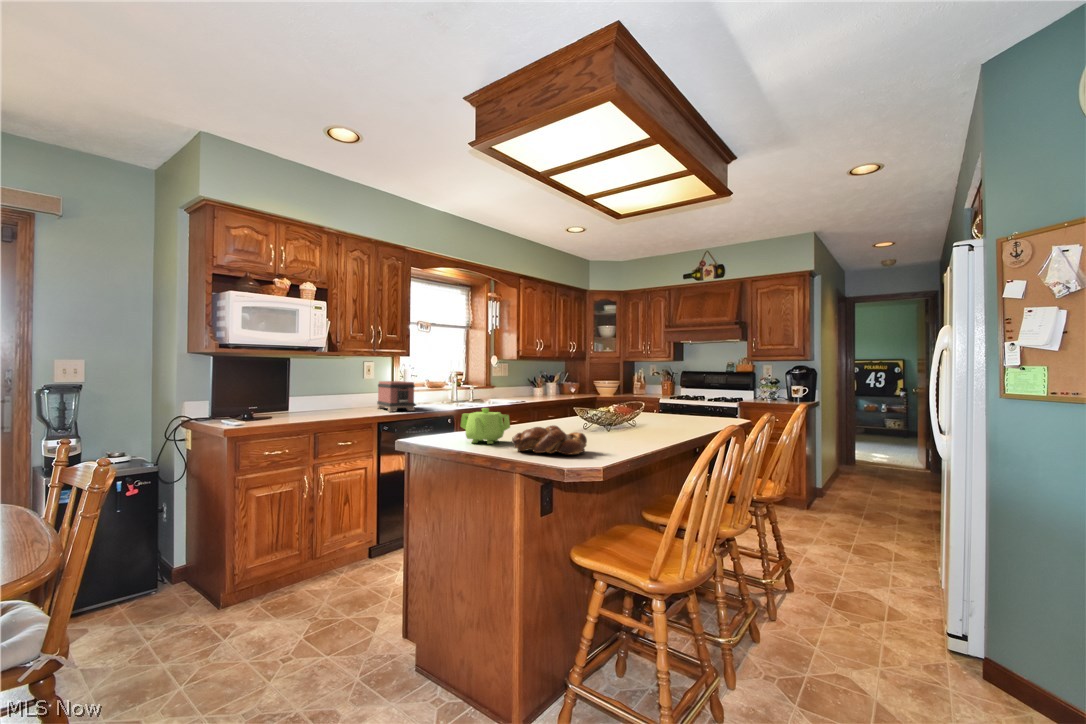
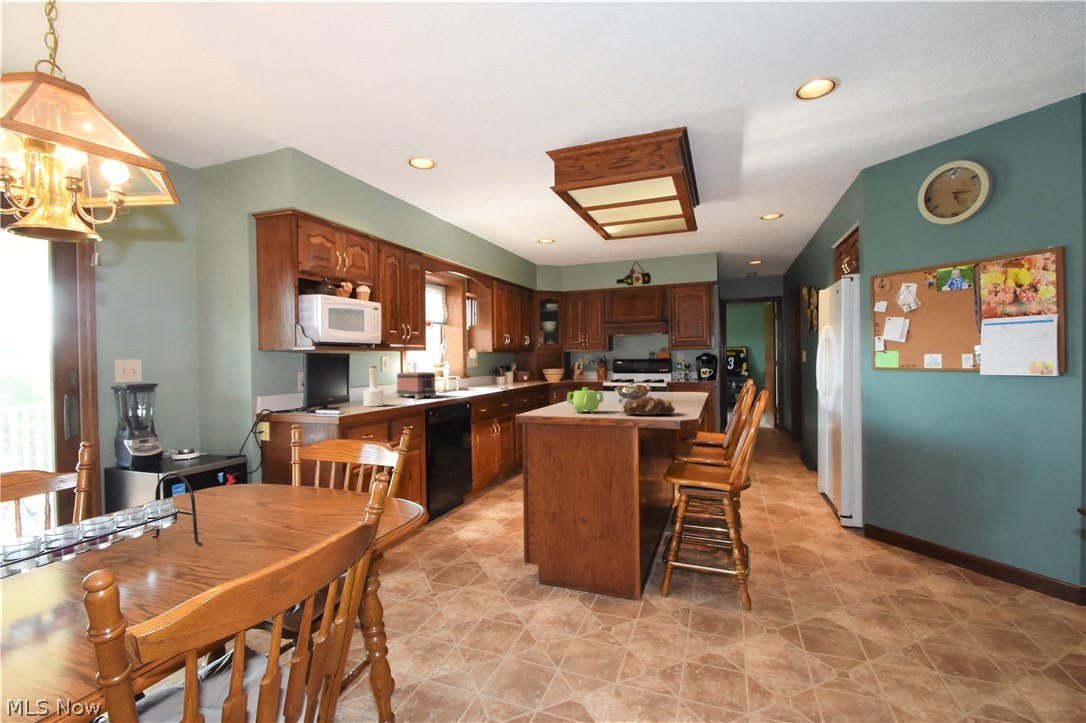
bottle: none [309,373,333,419] -> present [363,366,384,407]

